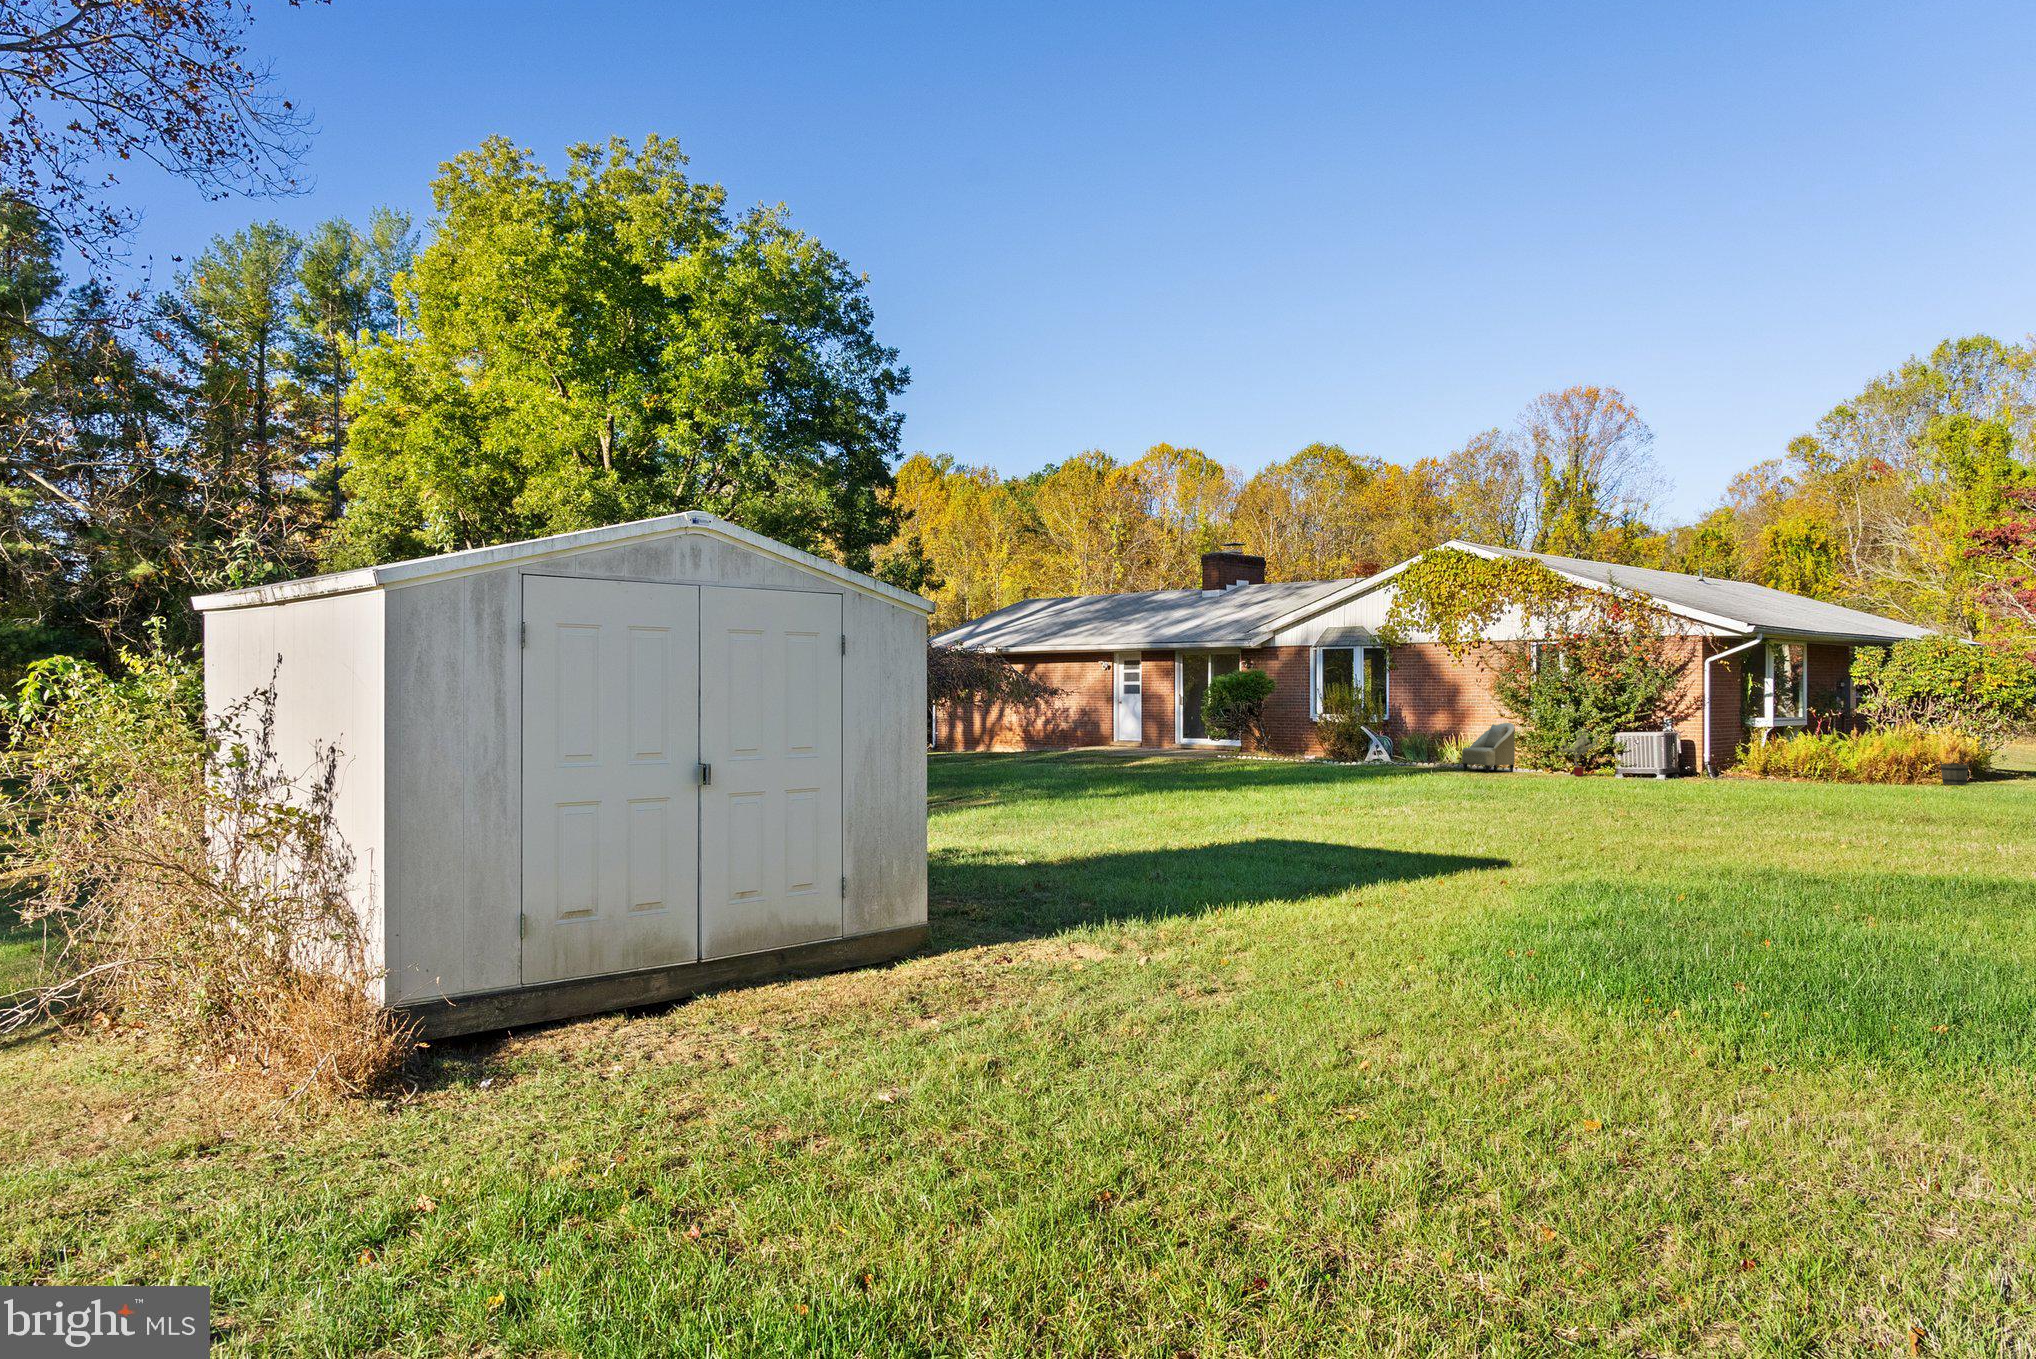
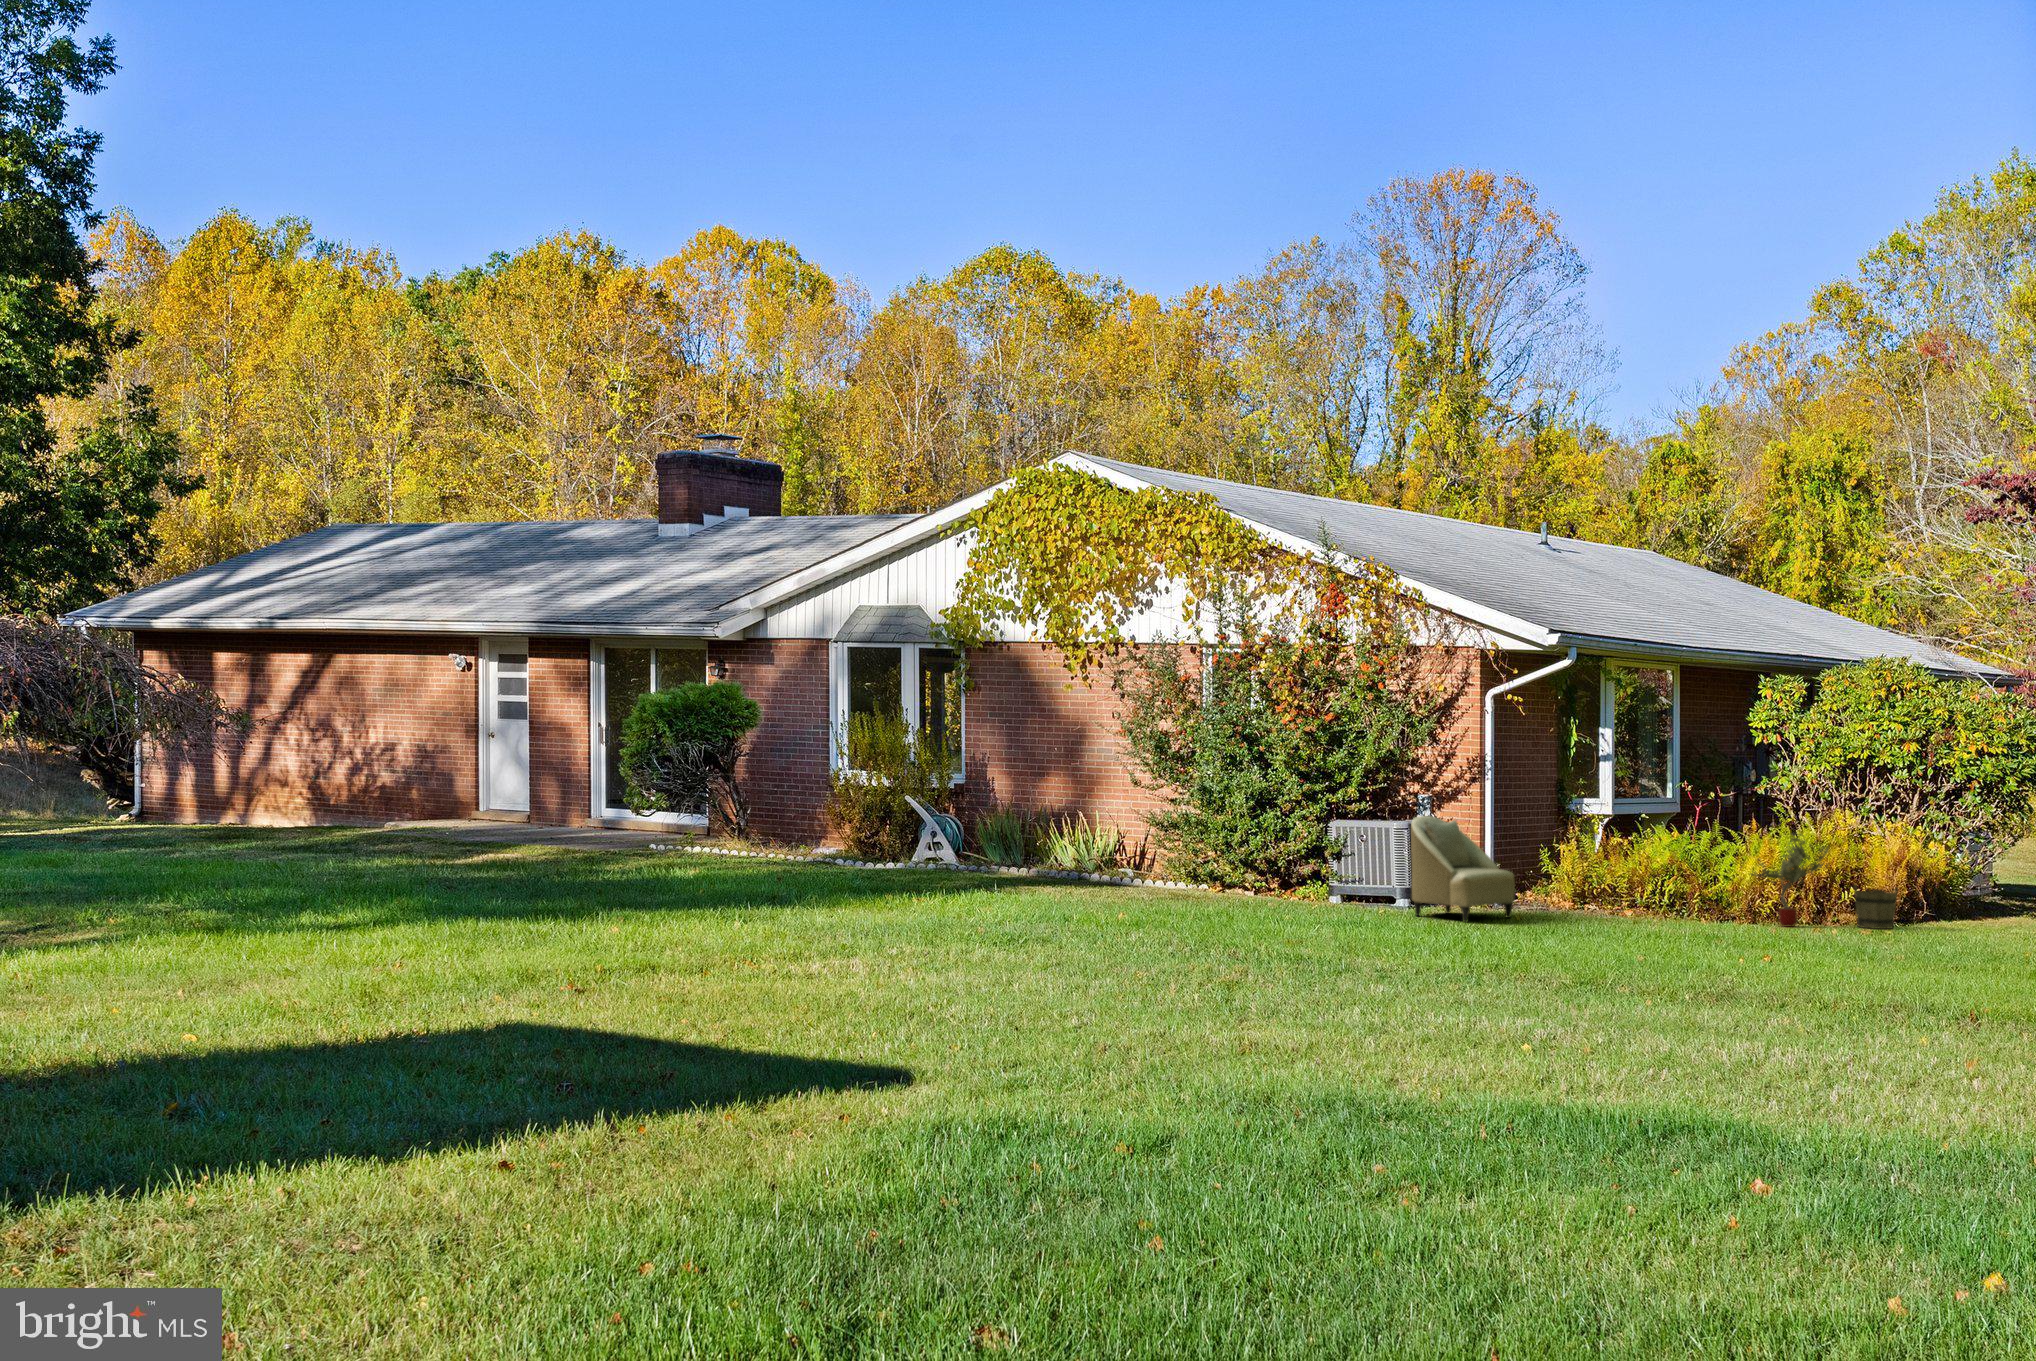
armchair: present [1462,723,1515,773] -> present [1411,816,1515,922]
potted tree: present [1558,729,1599,776] -> present [1751,834,1829,927]

